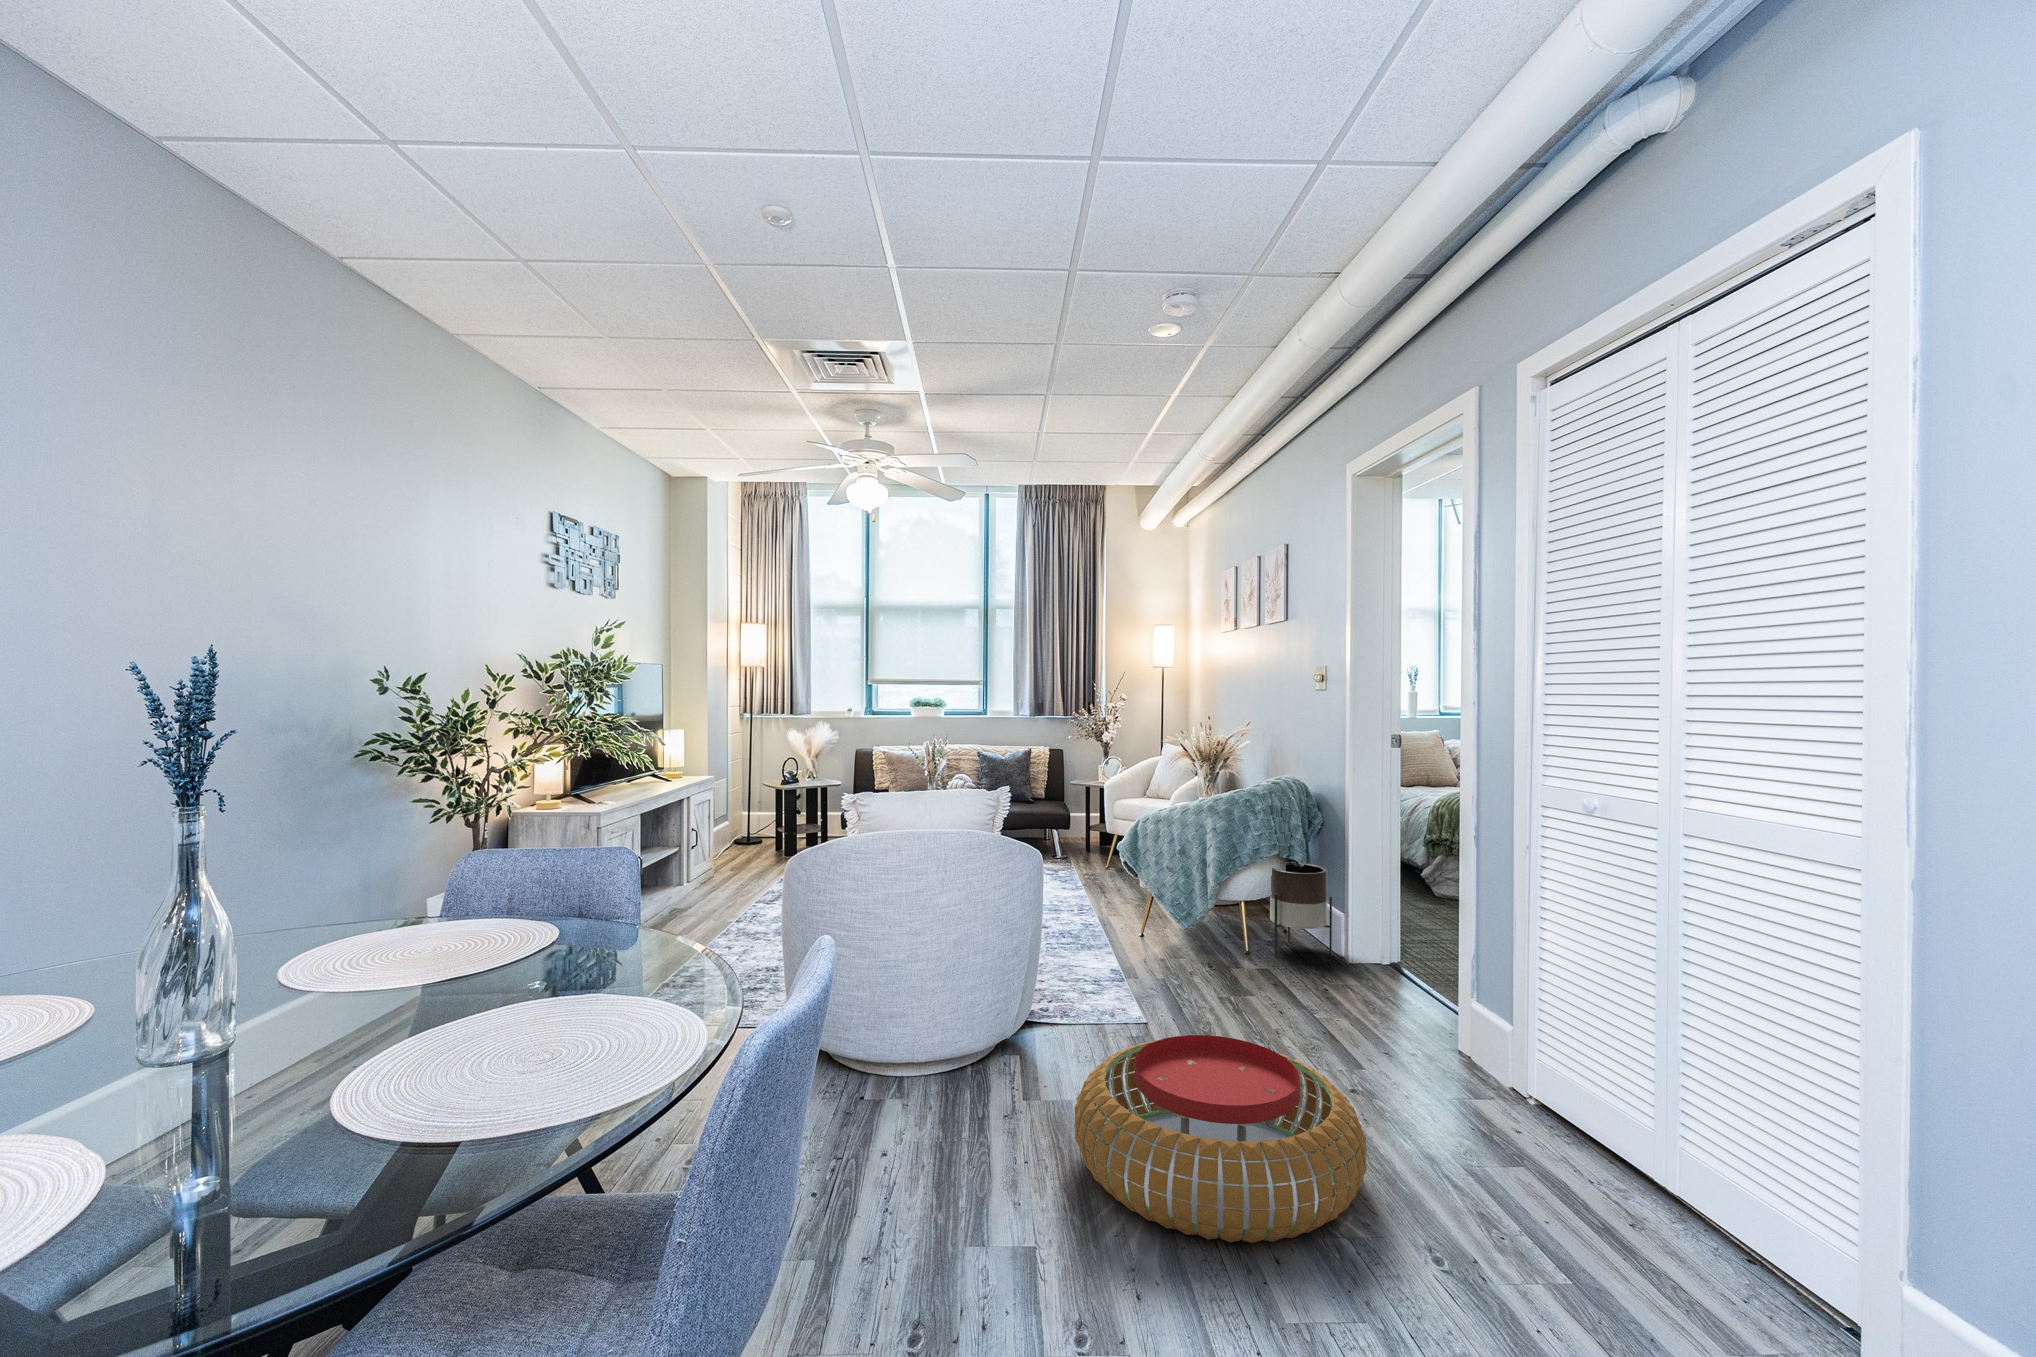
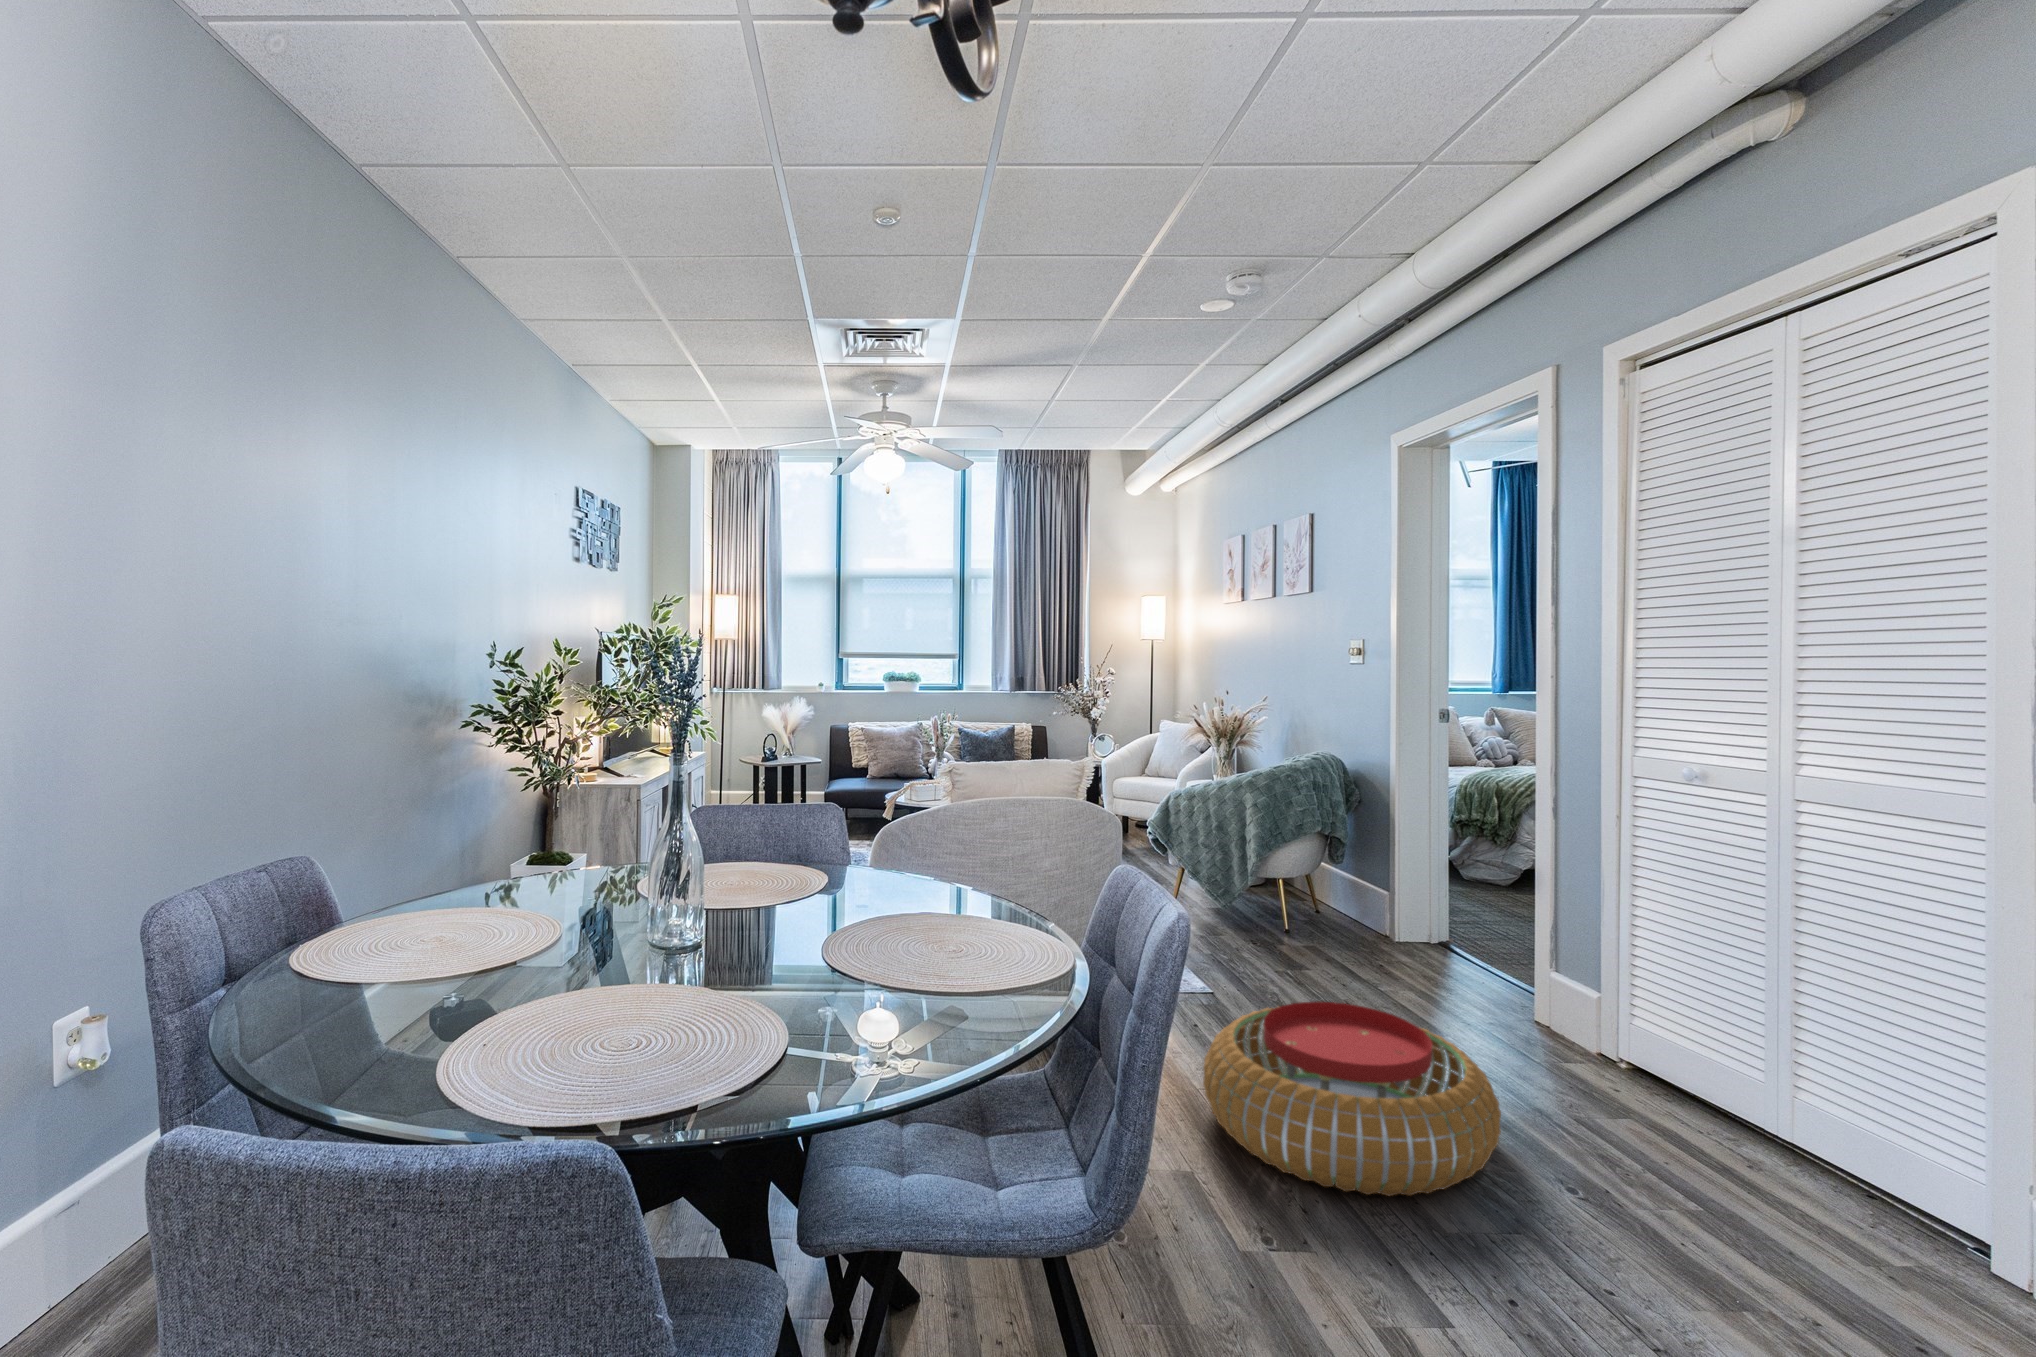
planter: present [1270,864,1332,956] -> none [1302,837,1365,928]

